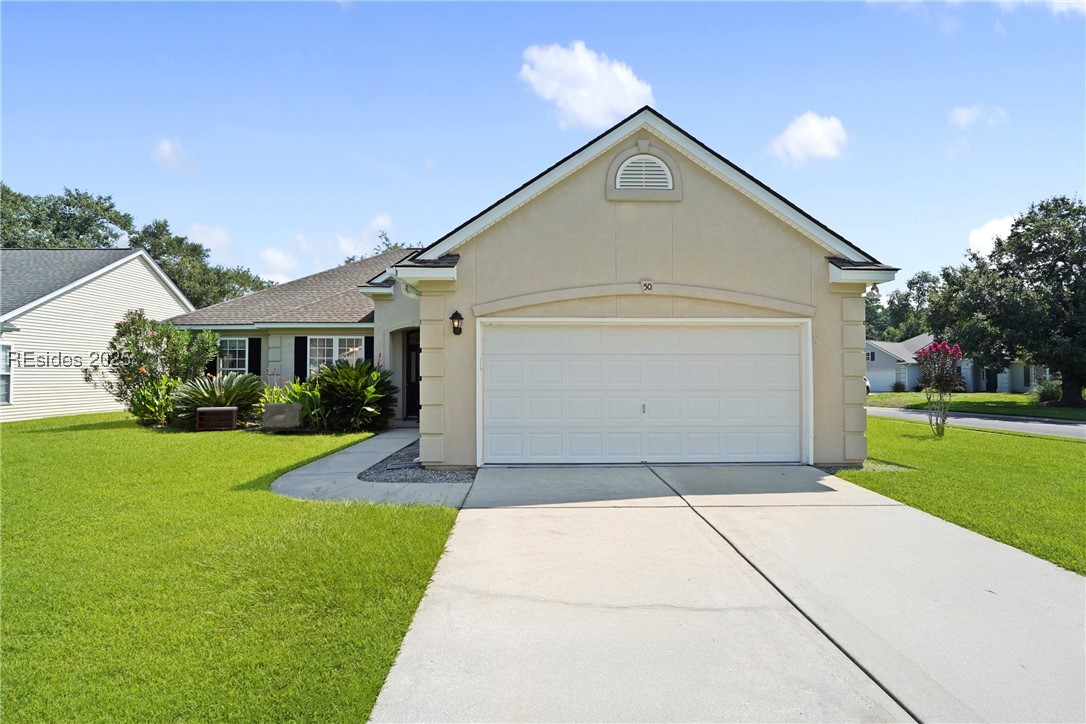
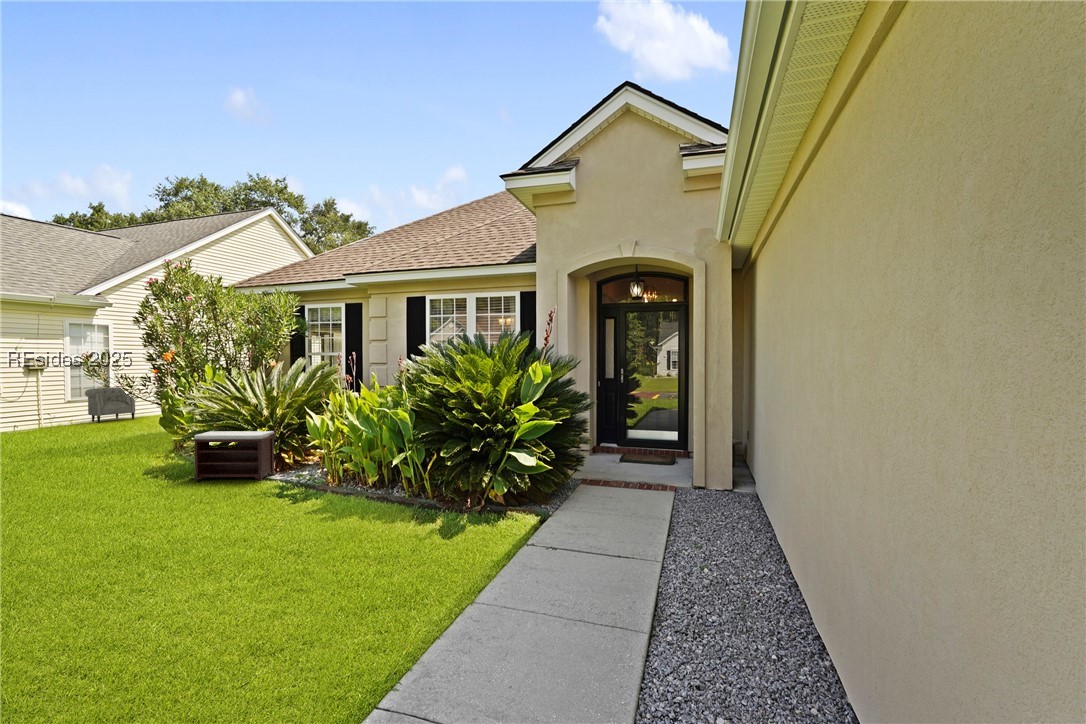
chair: present [263,402,302,433] -> present [85,387,135,423]

